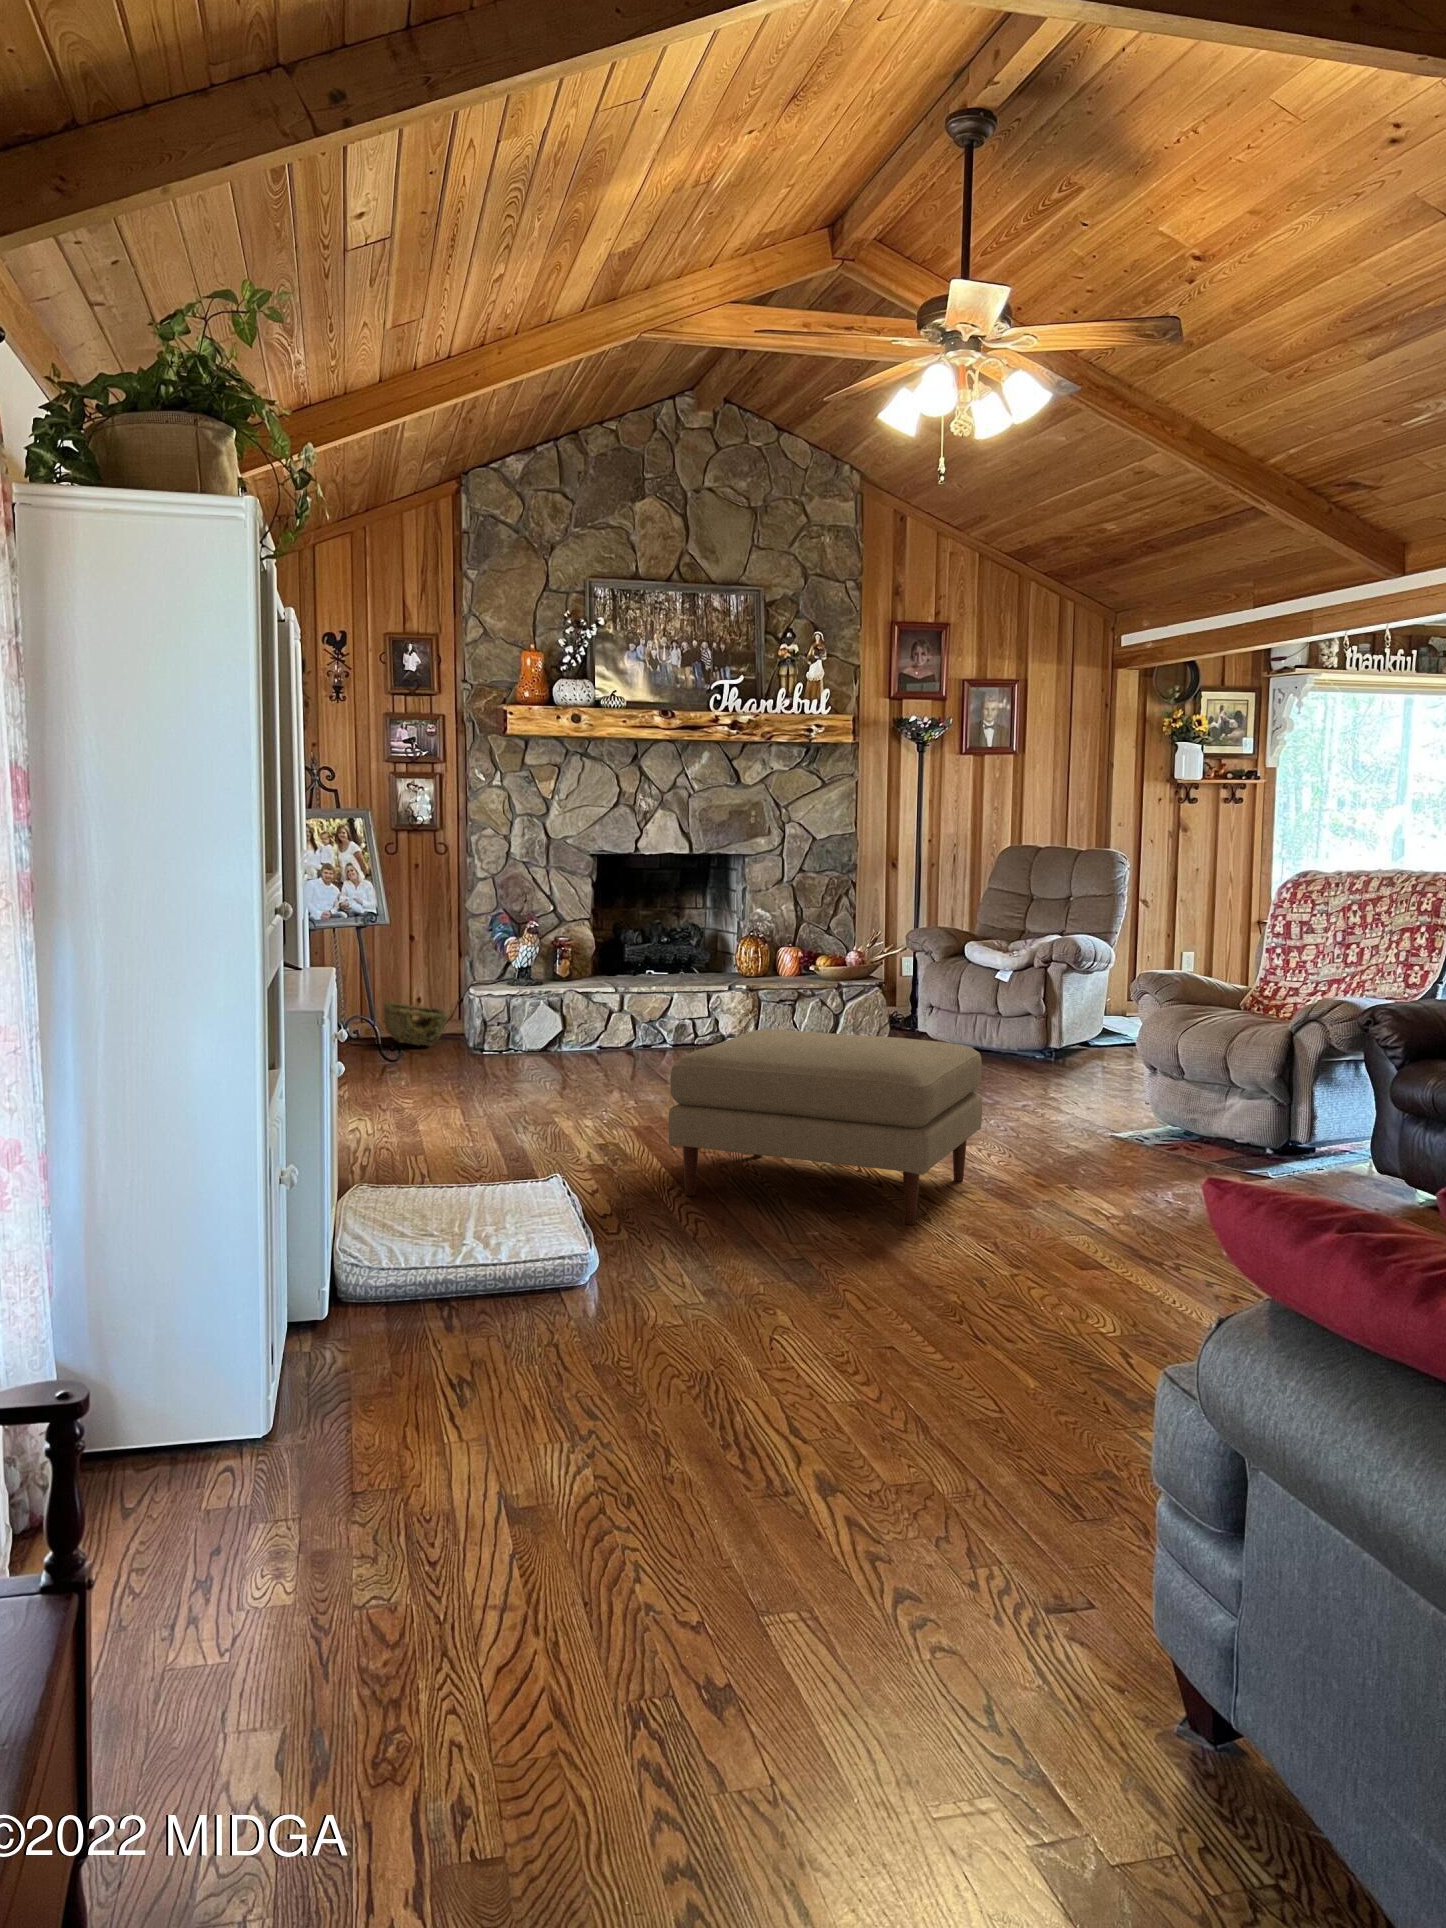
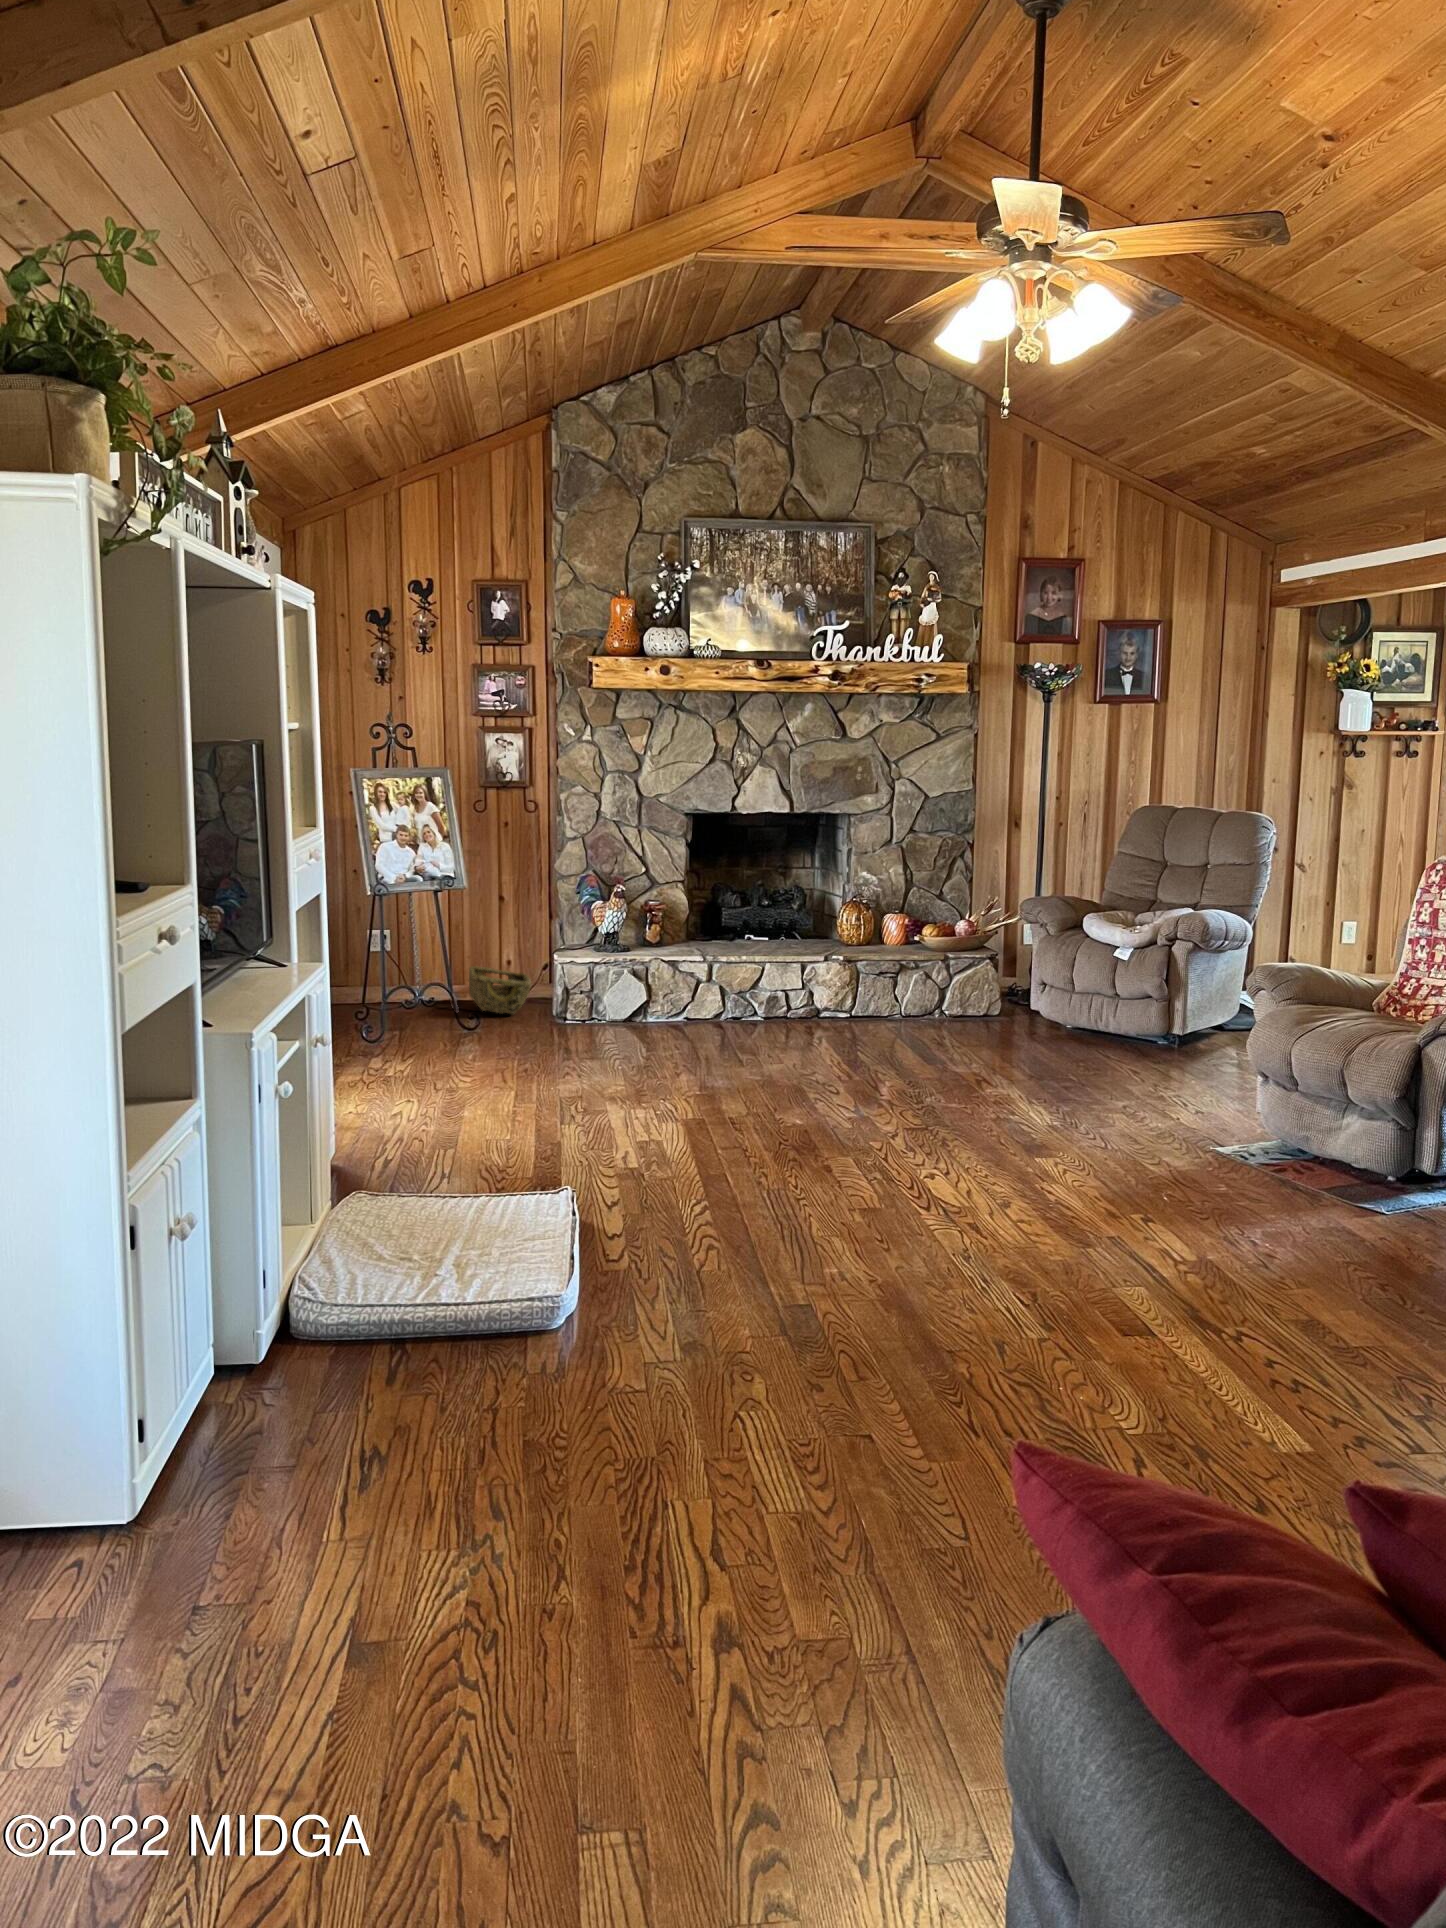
ottoman: present [669,1029,982,1225] -> none [690,1029,1048,1264]

